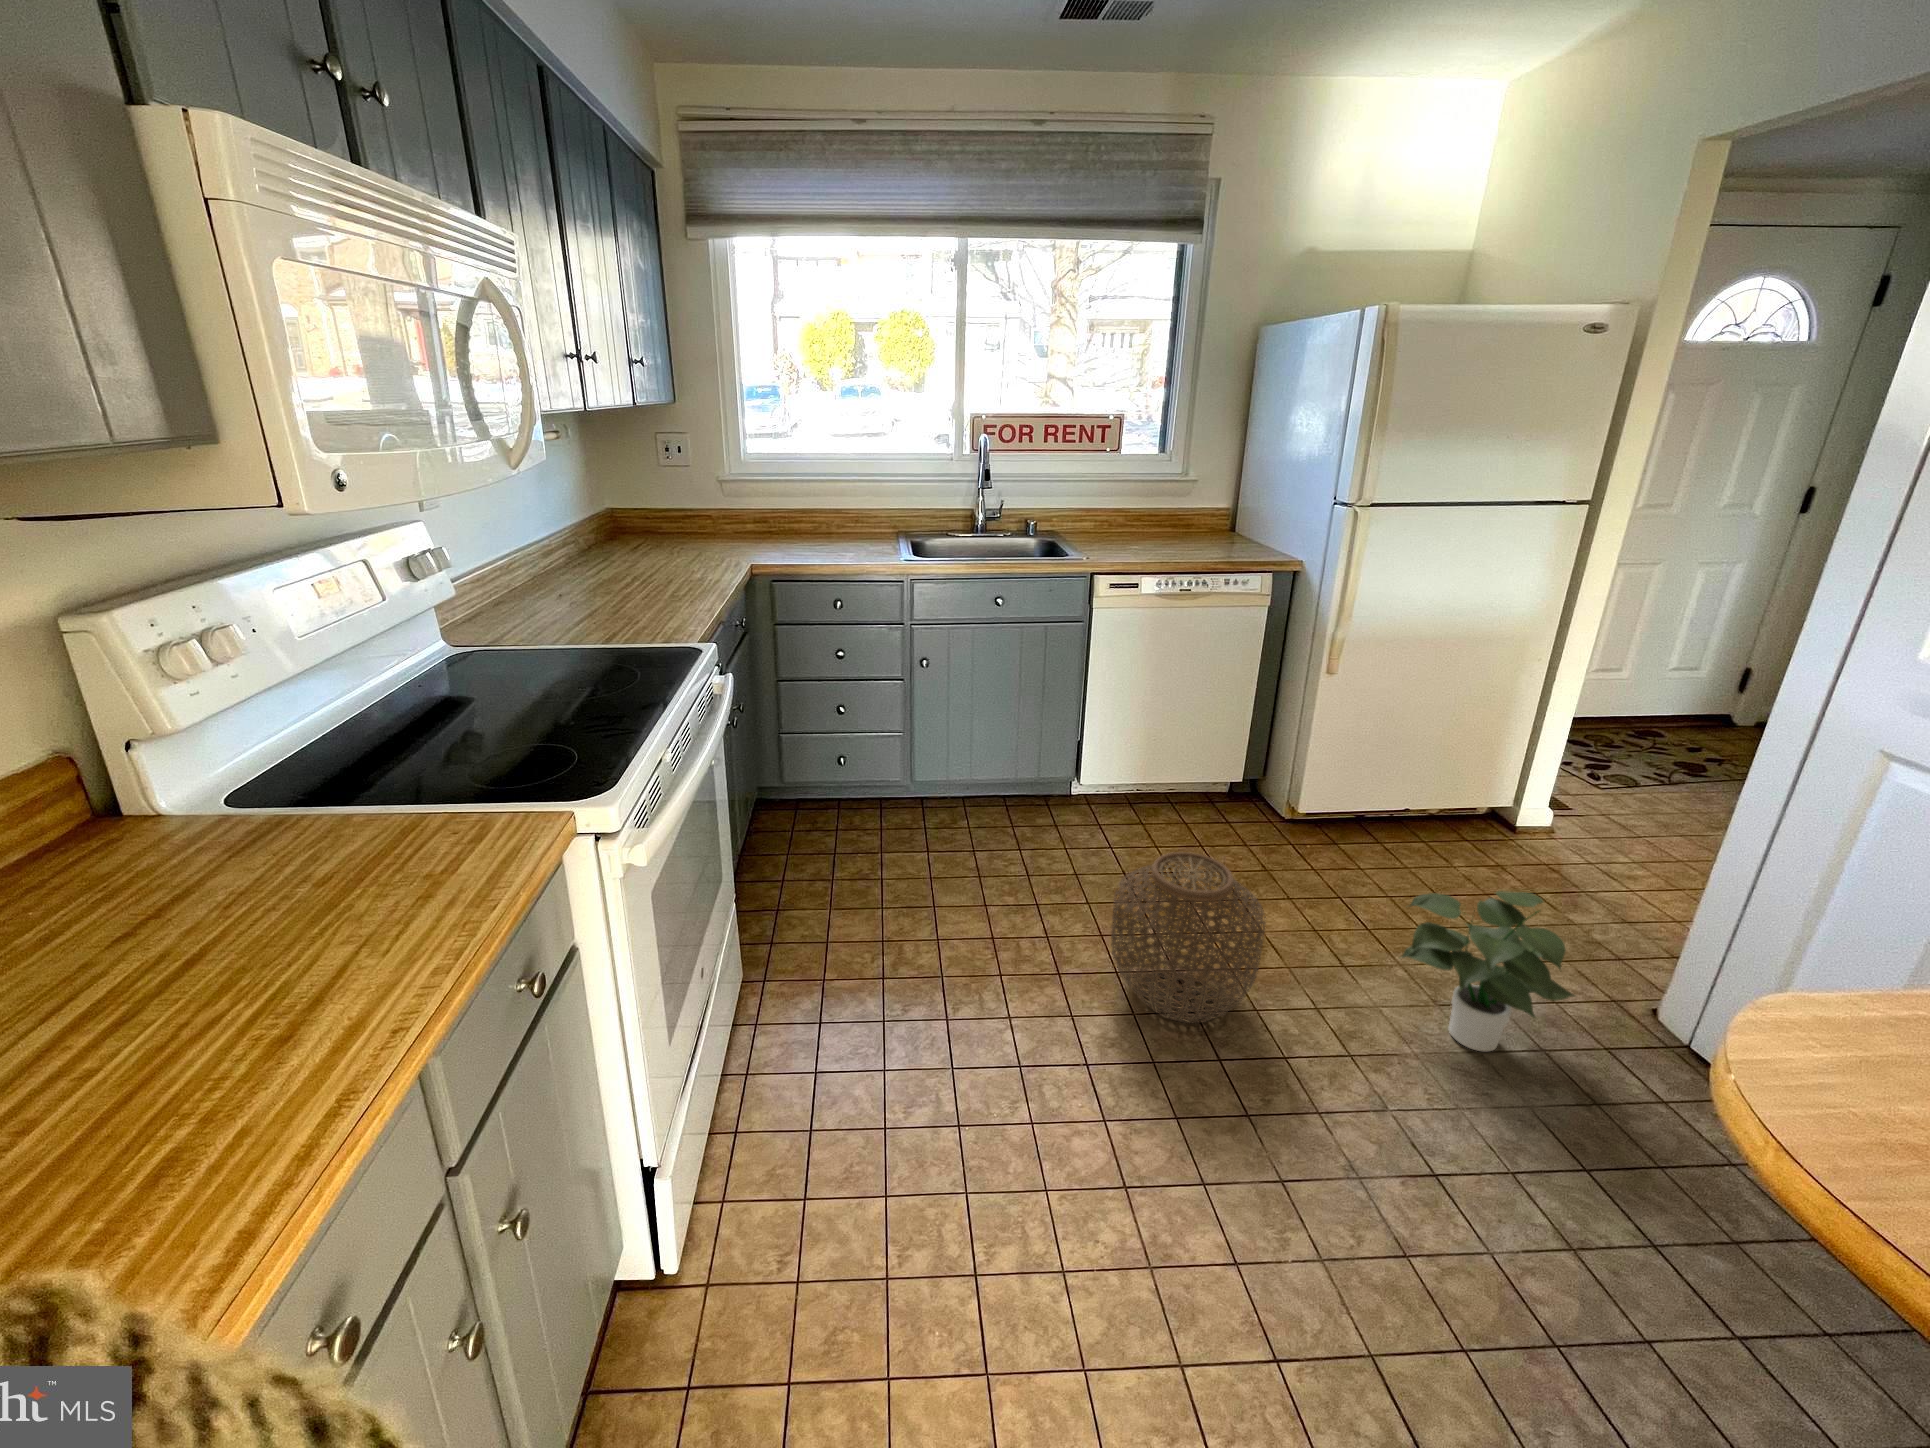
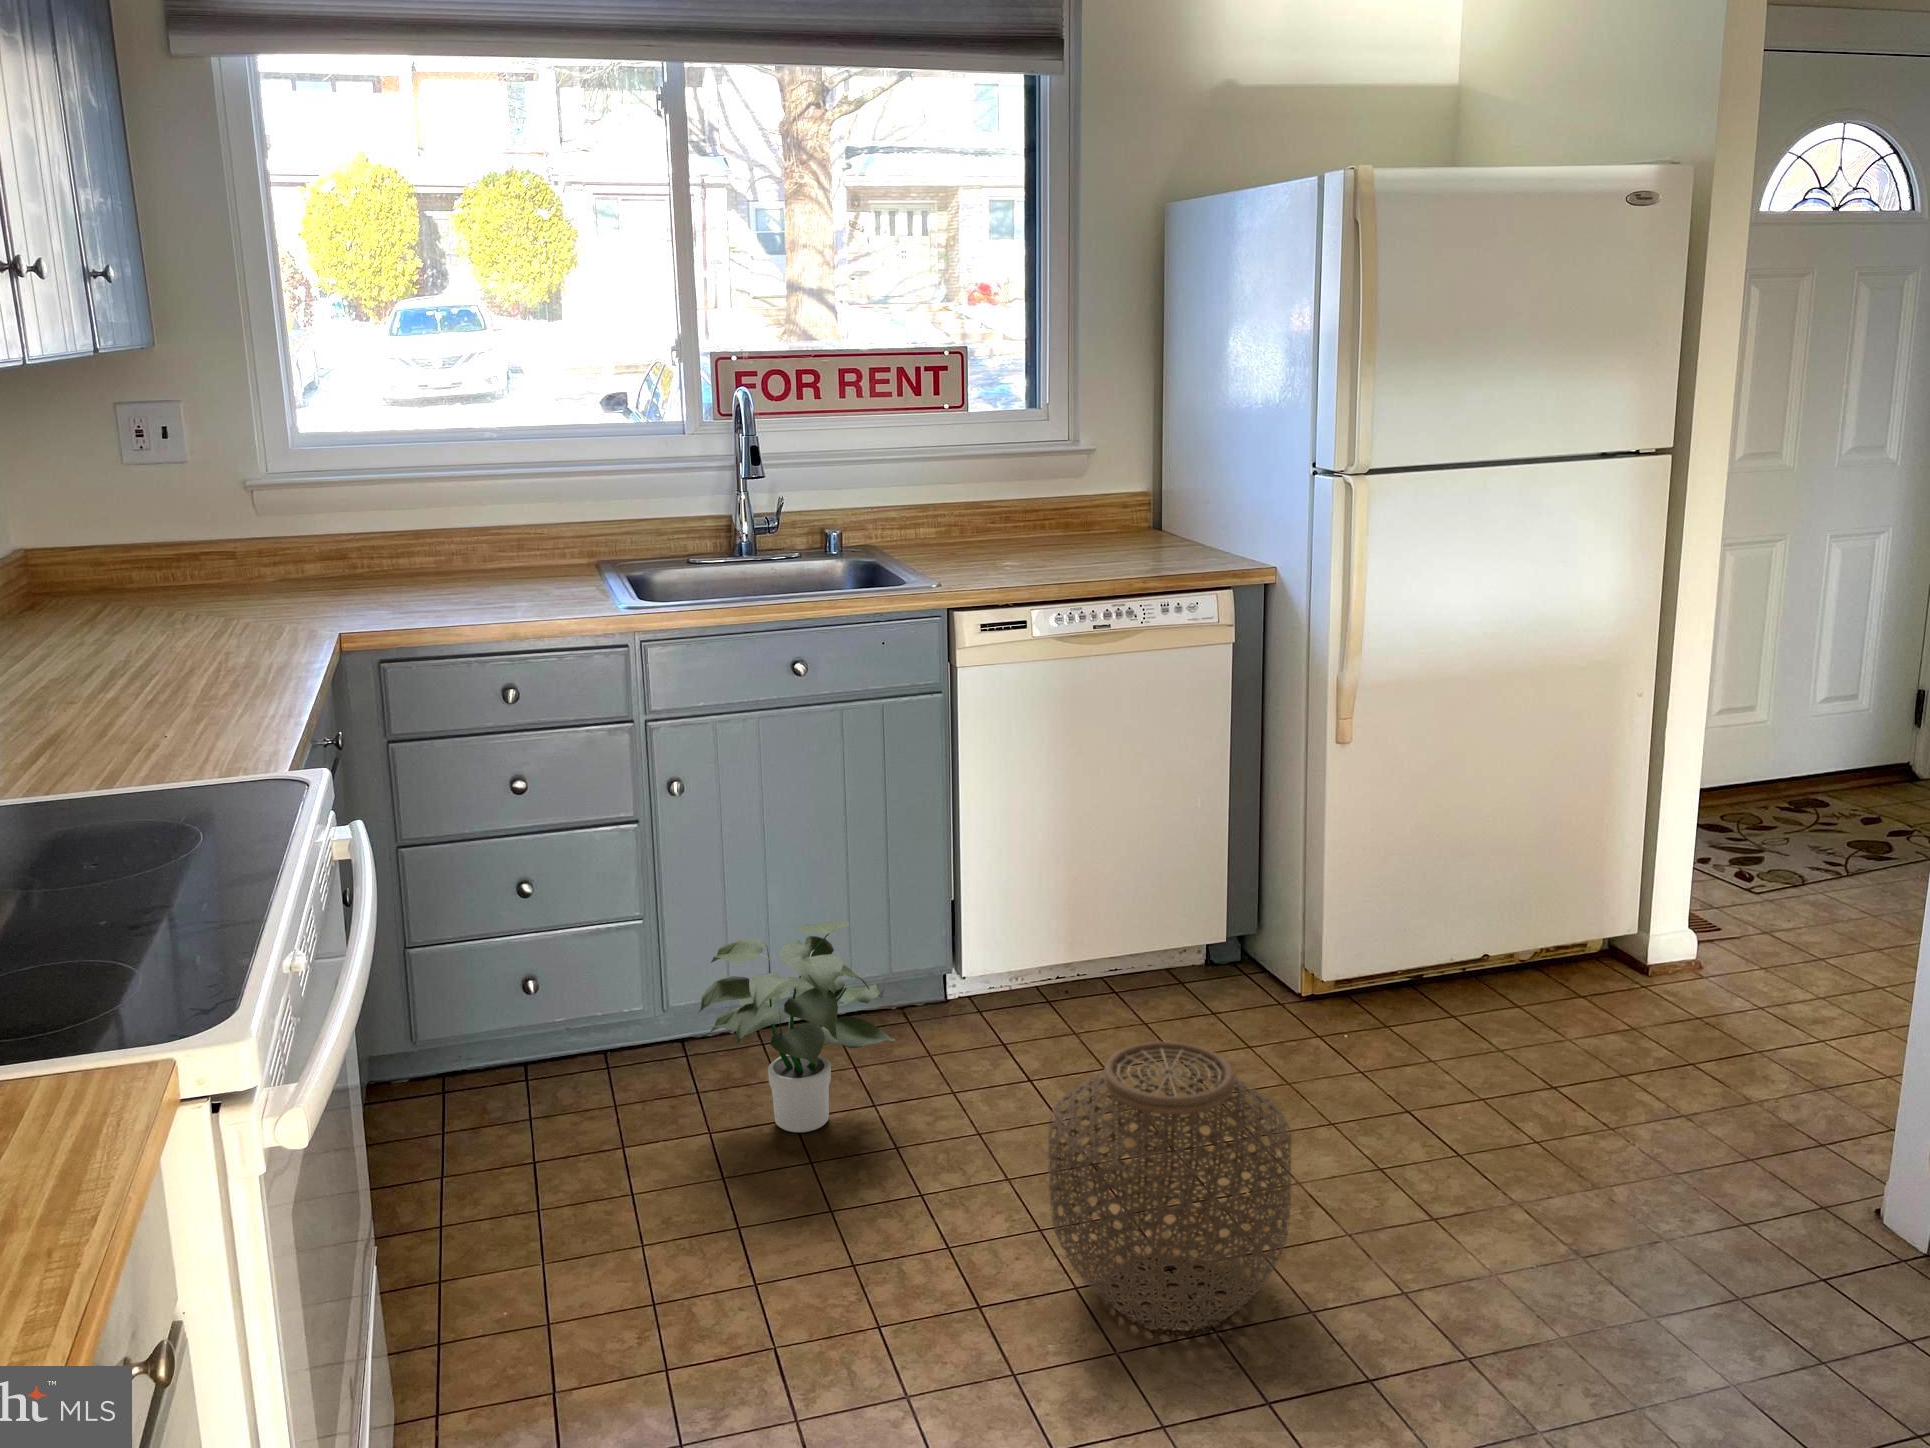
potted plant: present [1401,891,1575,1051] -> present [698,921,895,1133]

